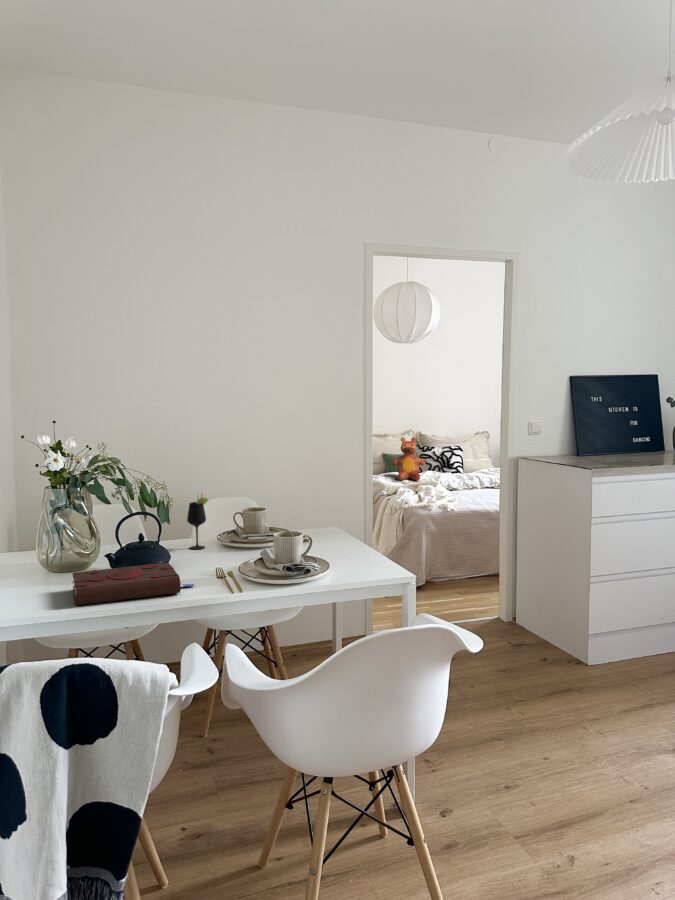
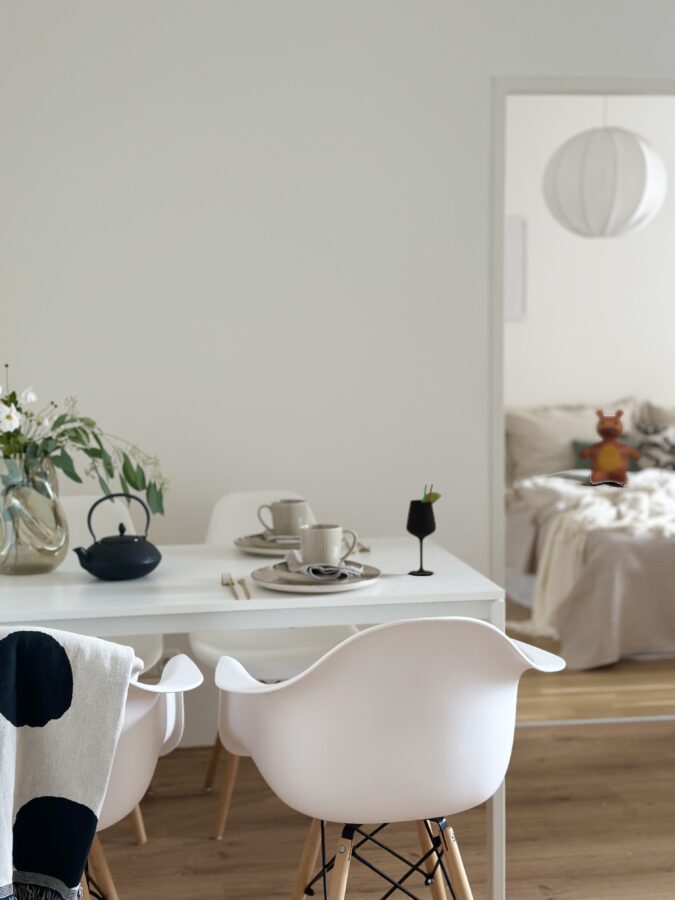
wine glass: present [187,493,209,549] -> present [406,485,441,575]
book: present [72,563,194,605] -> none [28,560,187,602]

